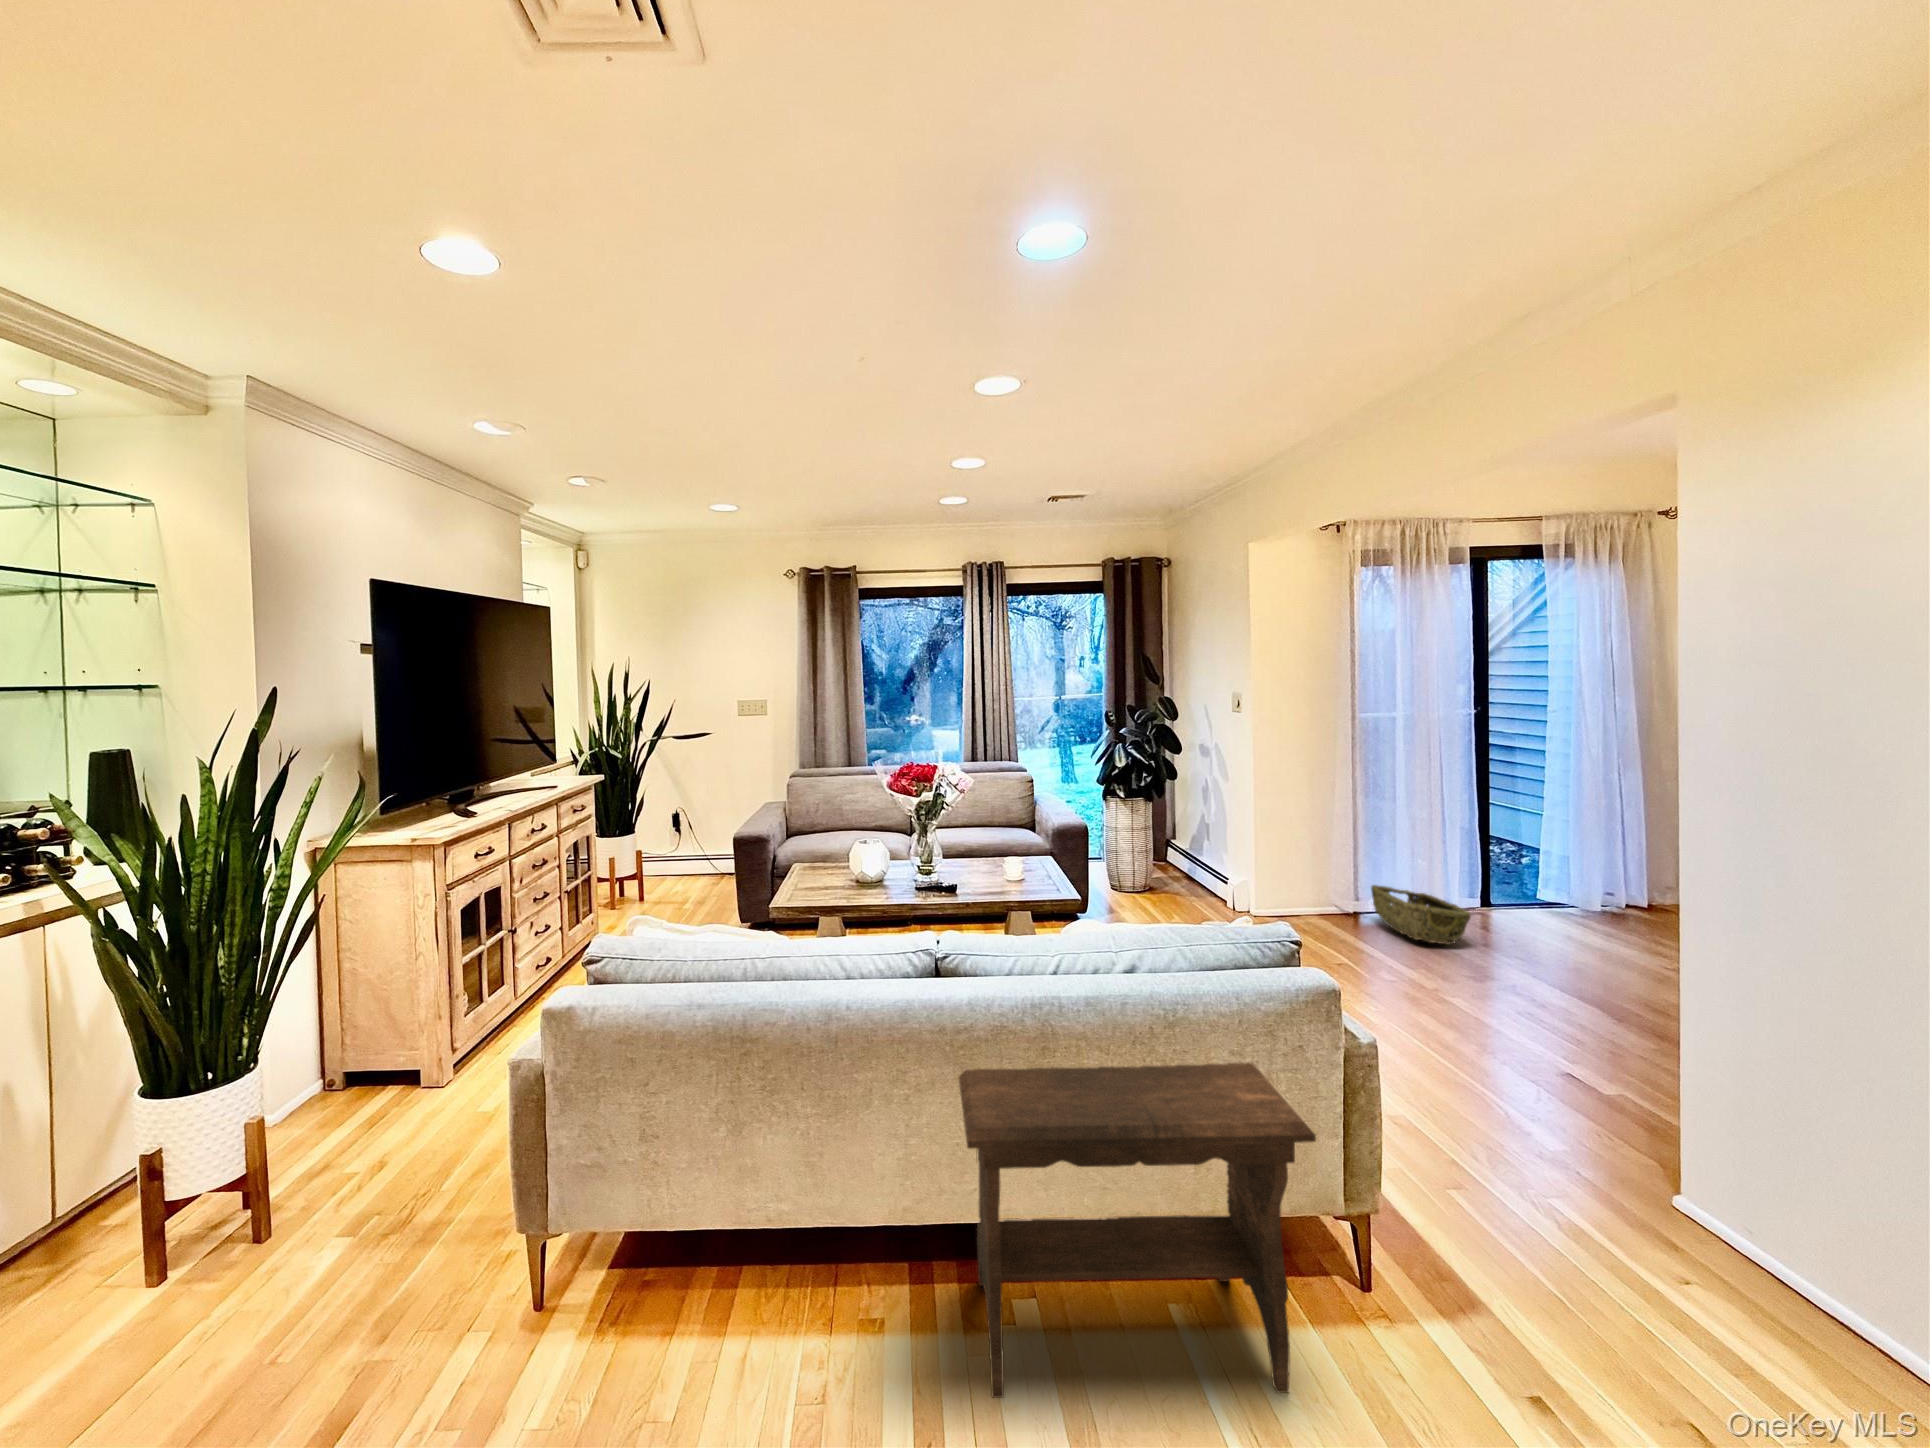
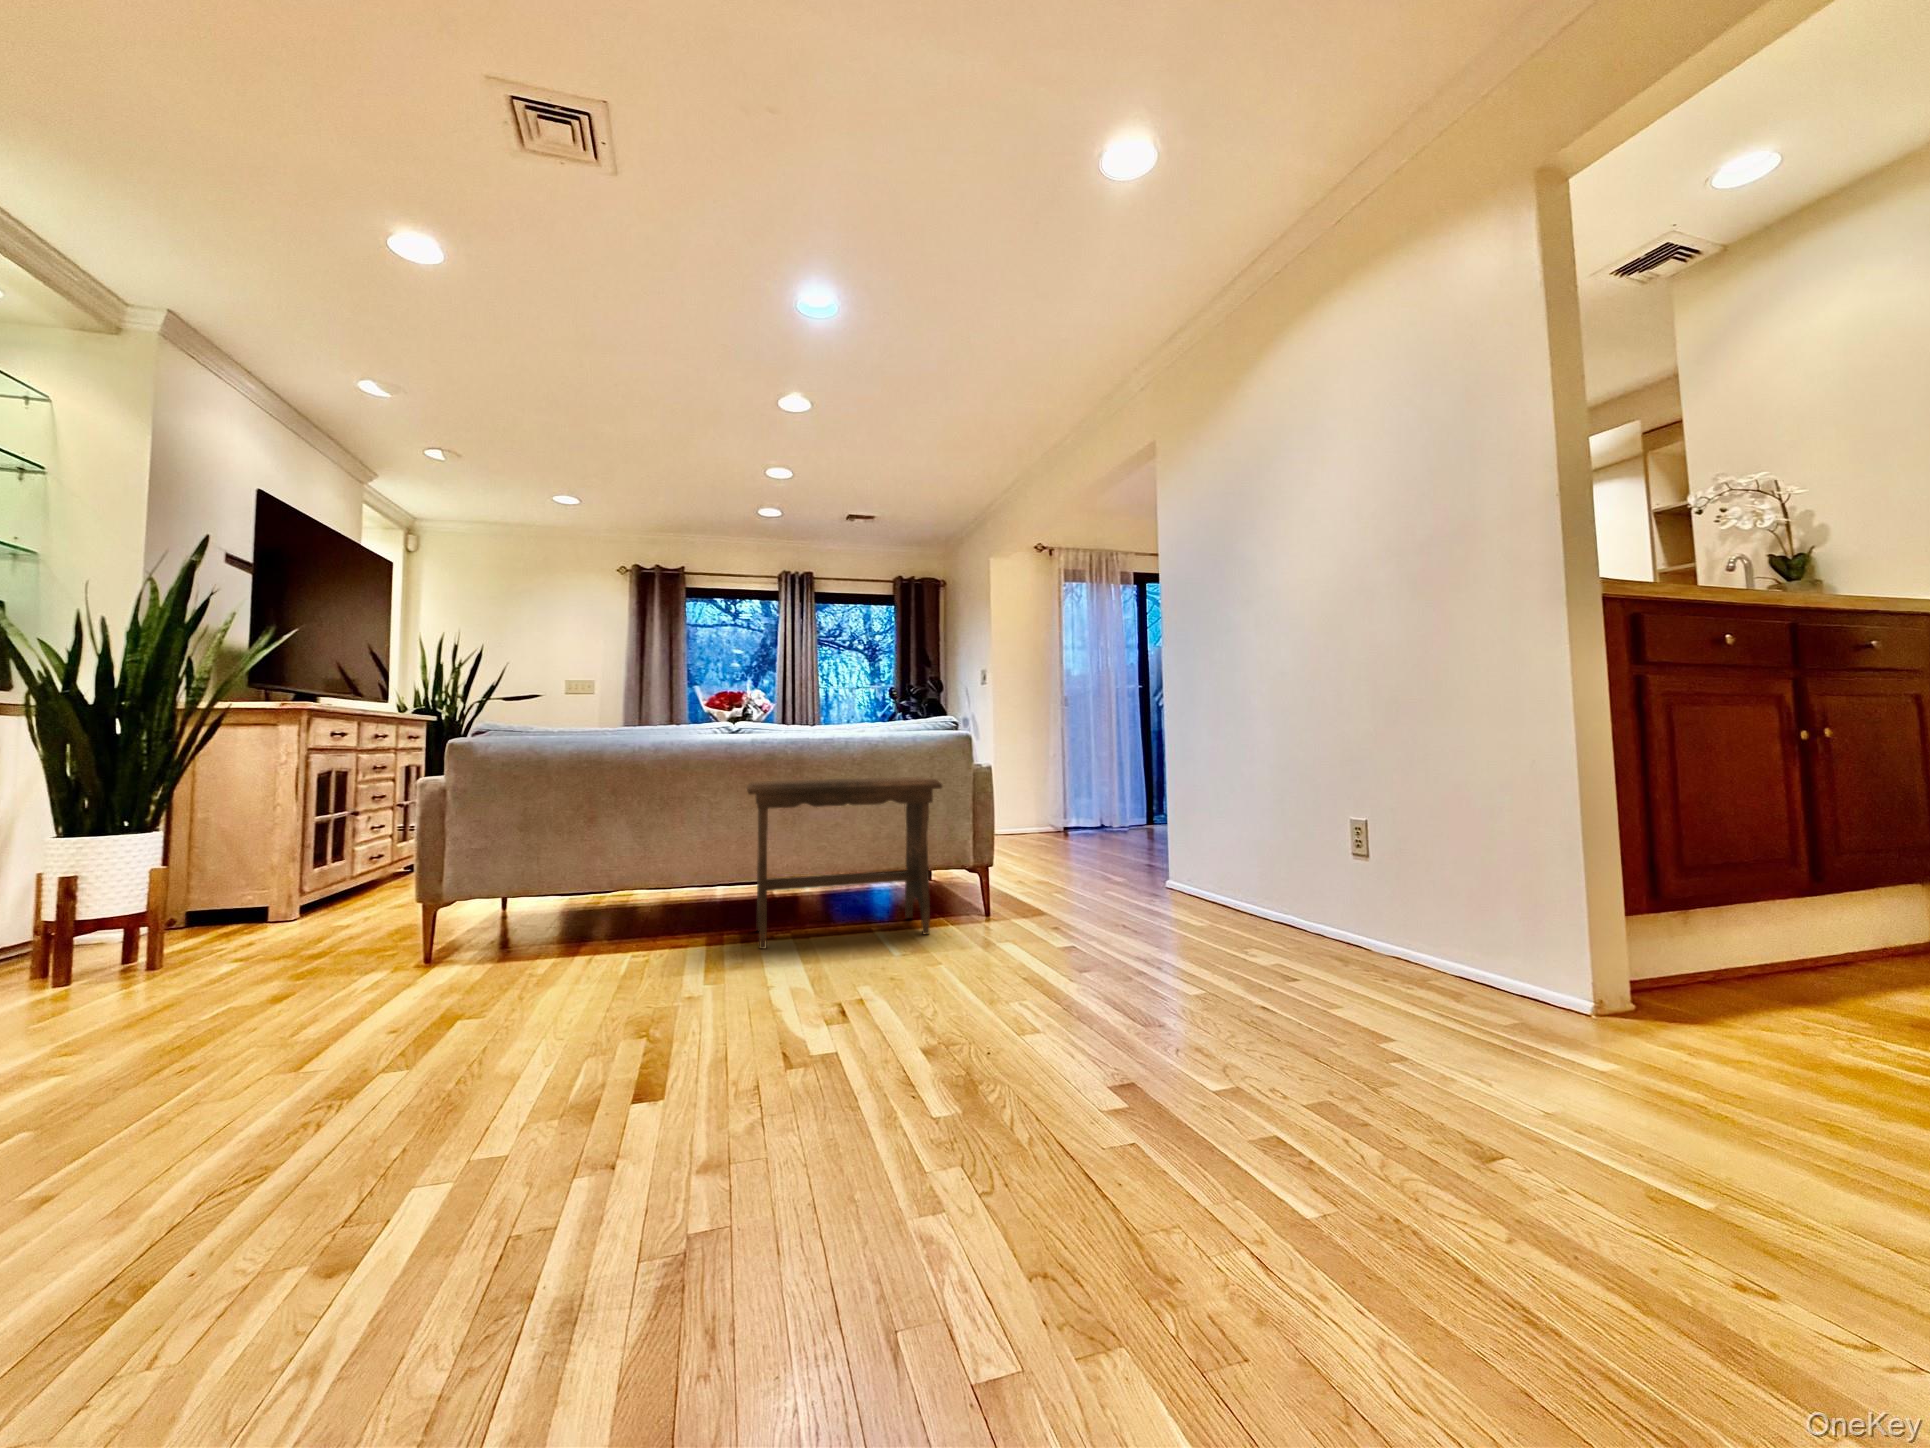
woven basket: present [1371,885,1471,945] -> none [1074,807,1130,839]

